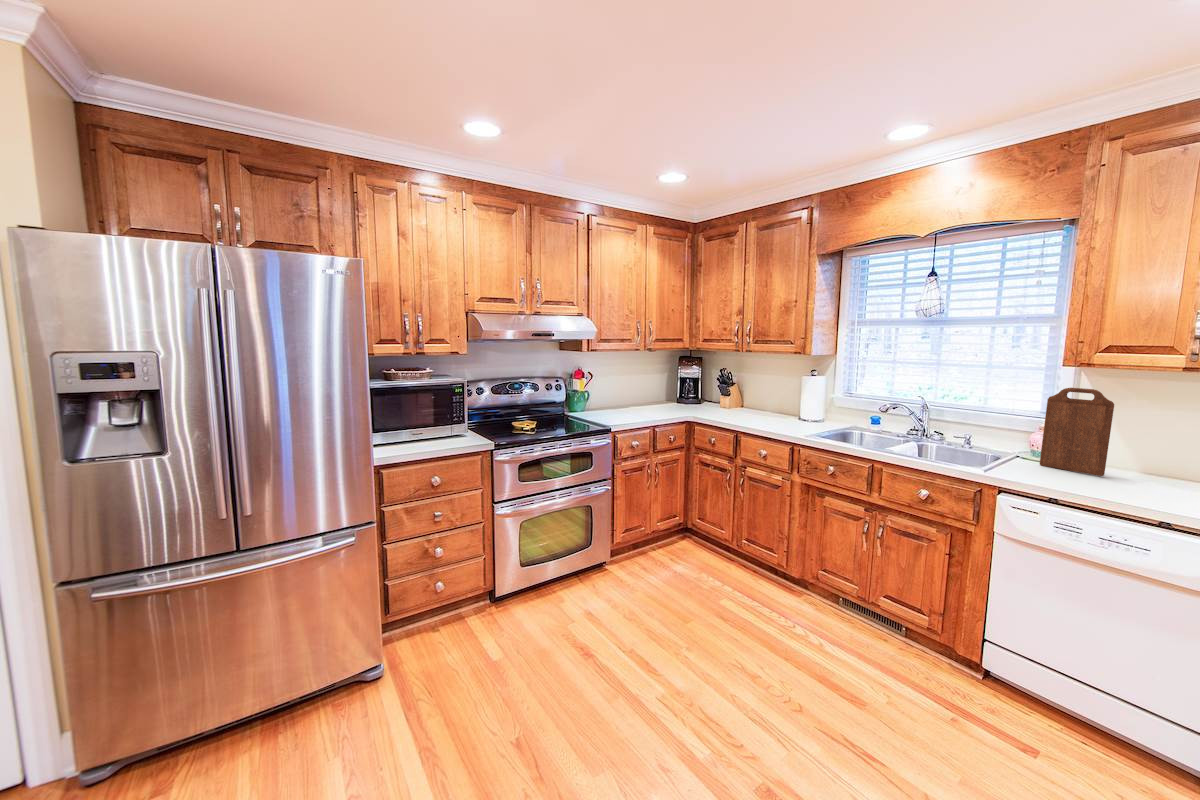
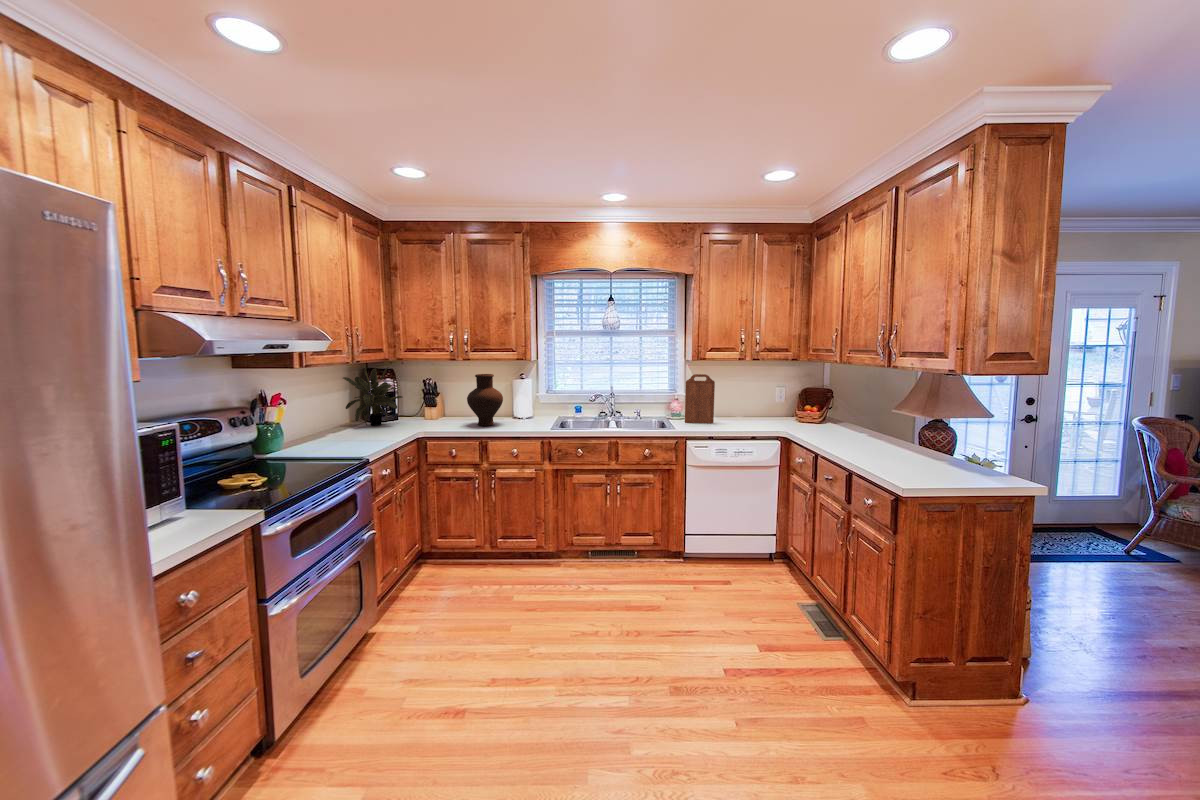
potted plant: none [649,355,692,408] -> present [343,367,402,426]
vase: none [735,367,774,422] -> present [467,374,503,426]

